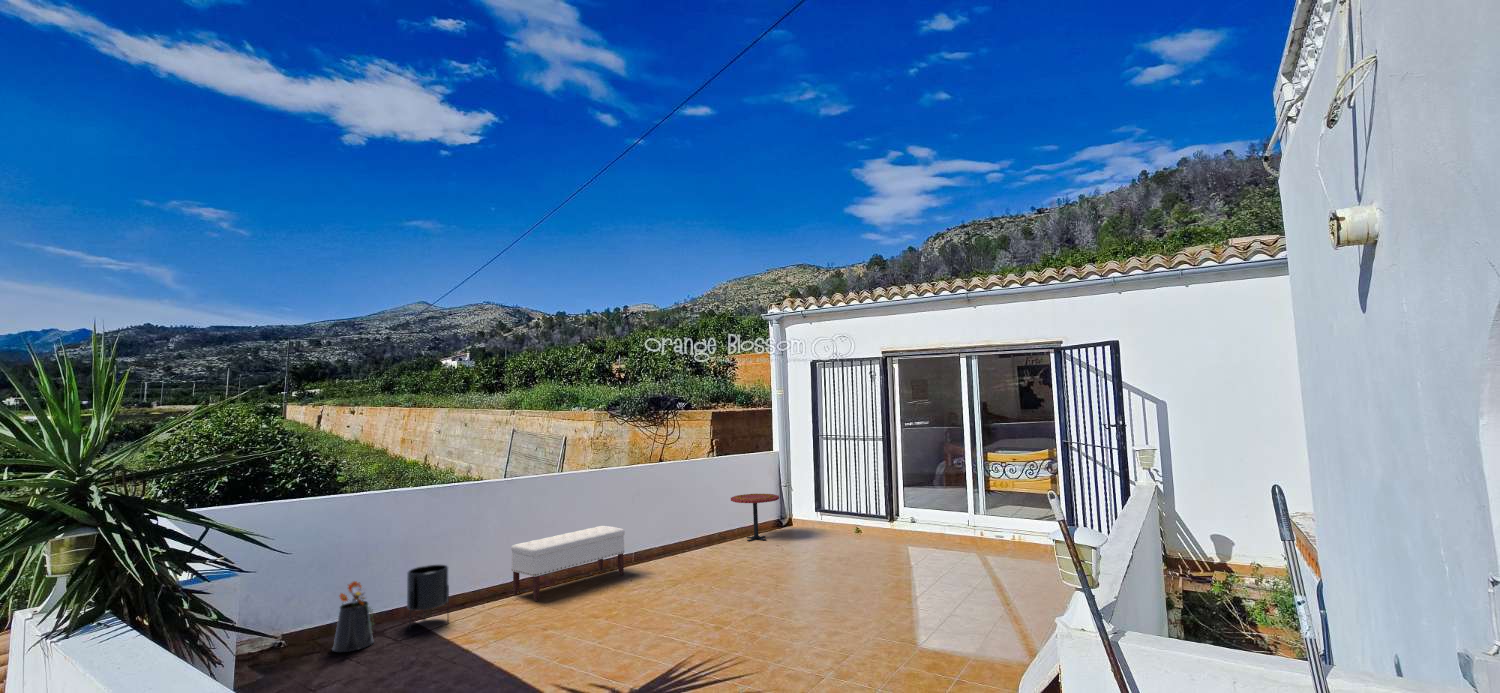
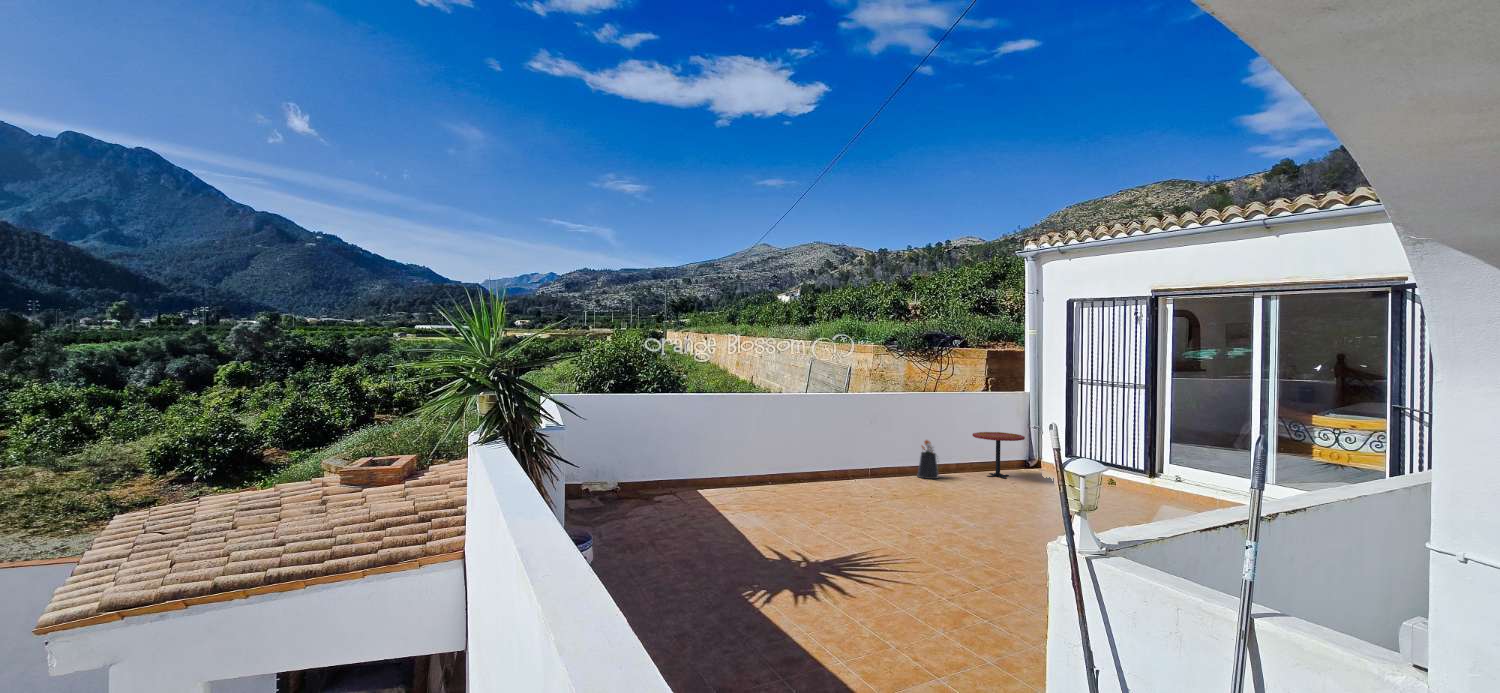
bench: present [511,526,625,601] -> none [758,440,853,490]
planter: present [407,565,449,629] -> none [679,449,707,492]
watering can: present [332,581,374,652] -> present [917,440,939,479]

